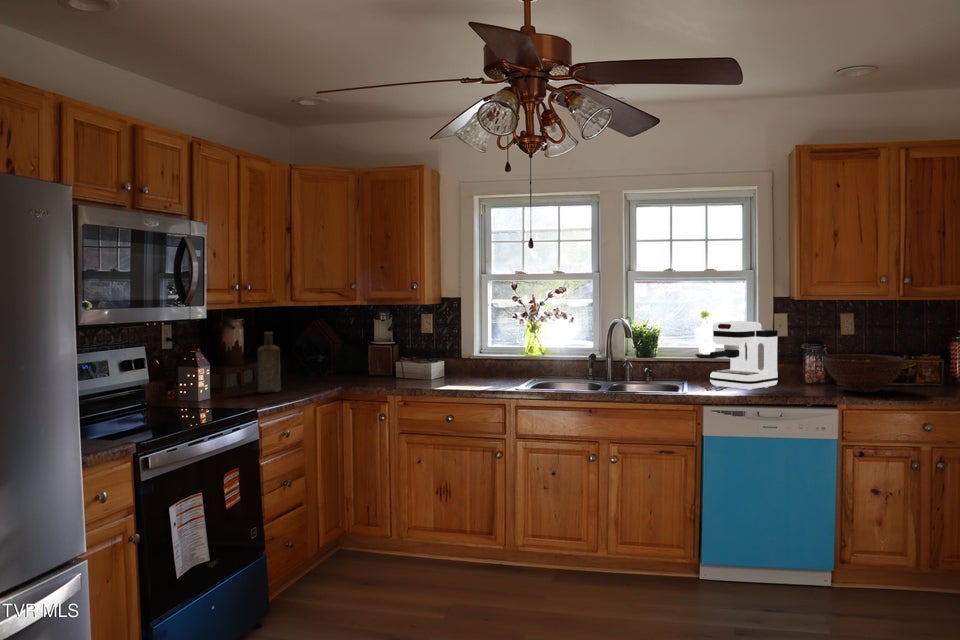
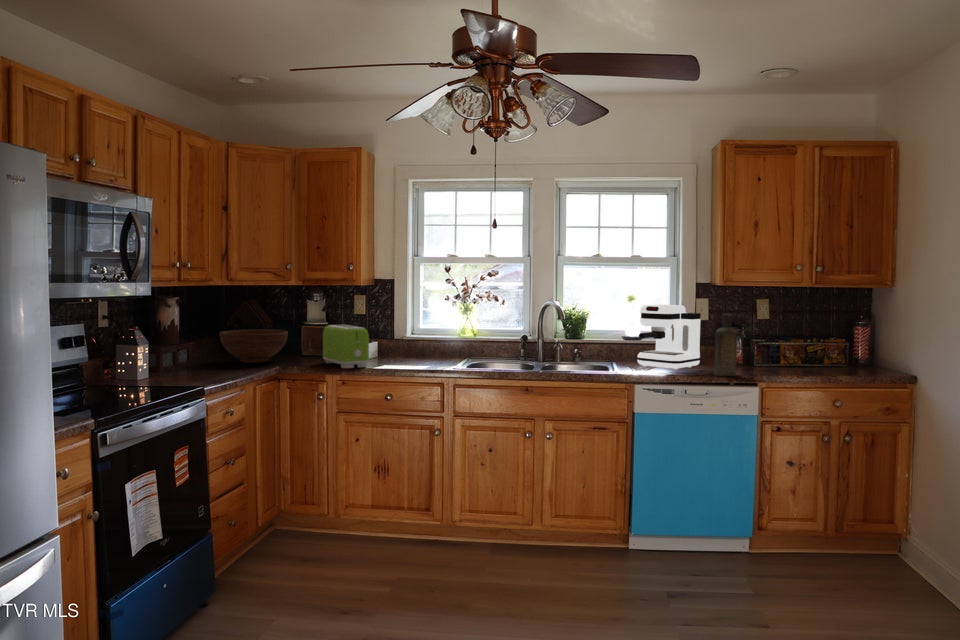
bottle: present [257,332,280,392] -> present [714,314,737,376]
toaster: none [388,345,433,389] -> present [323,325,369,368]
fruit bowl: present [823,354,904,392] -> present [219,329,288,363]

